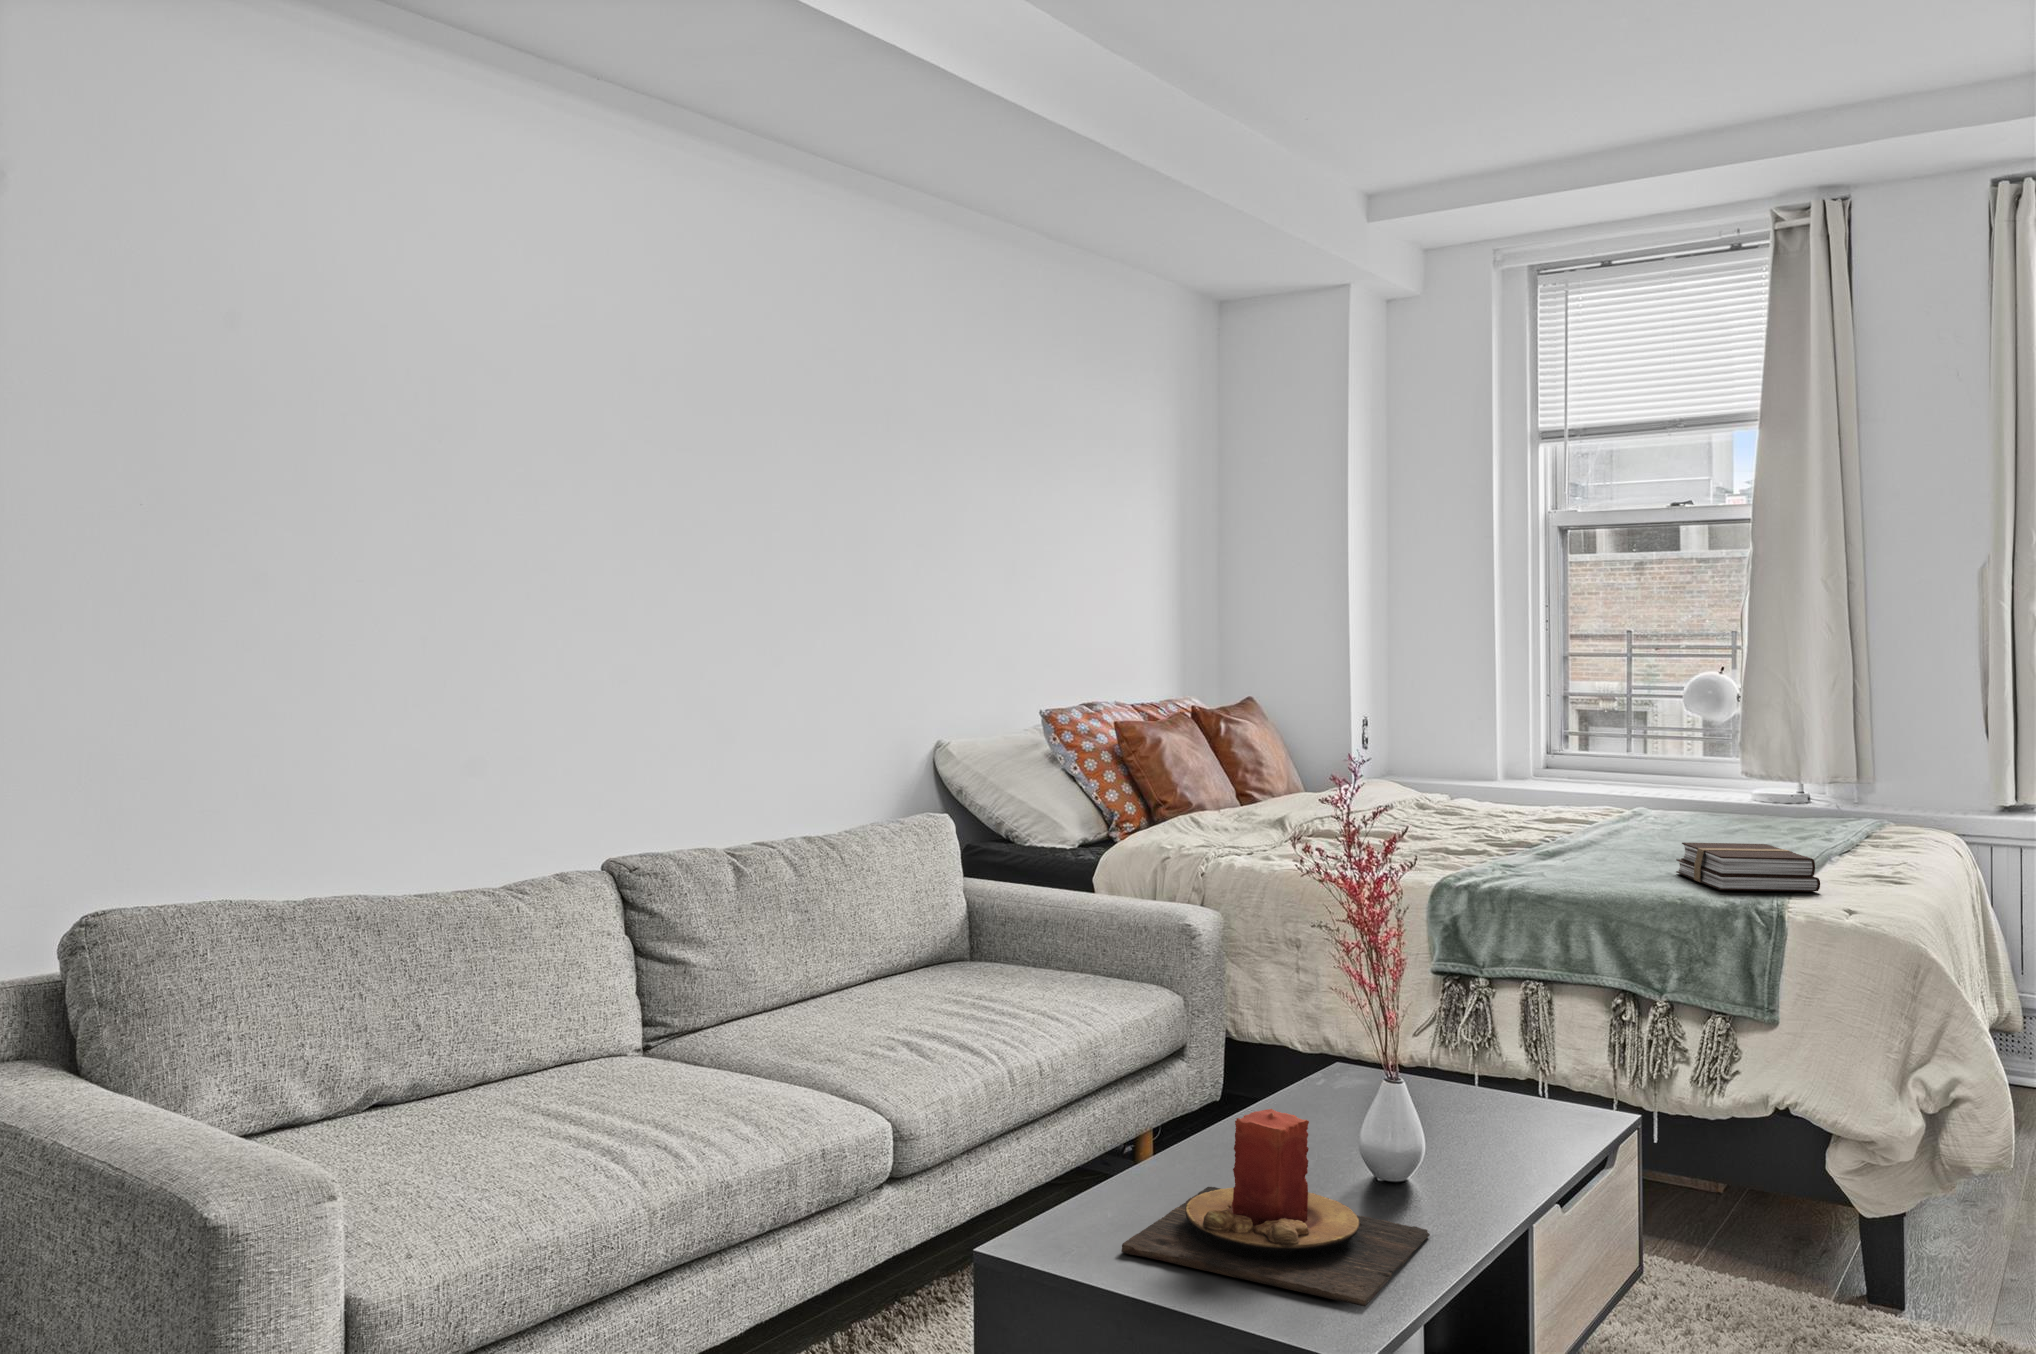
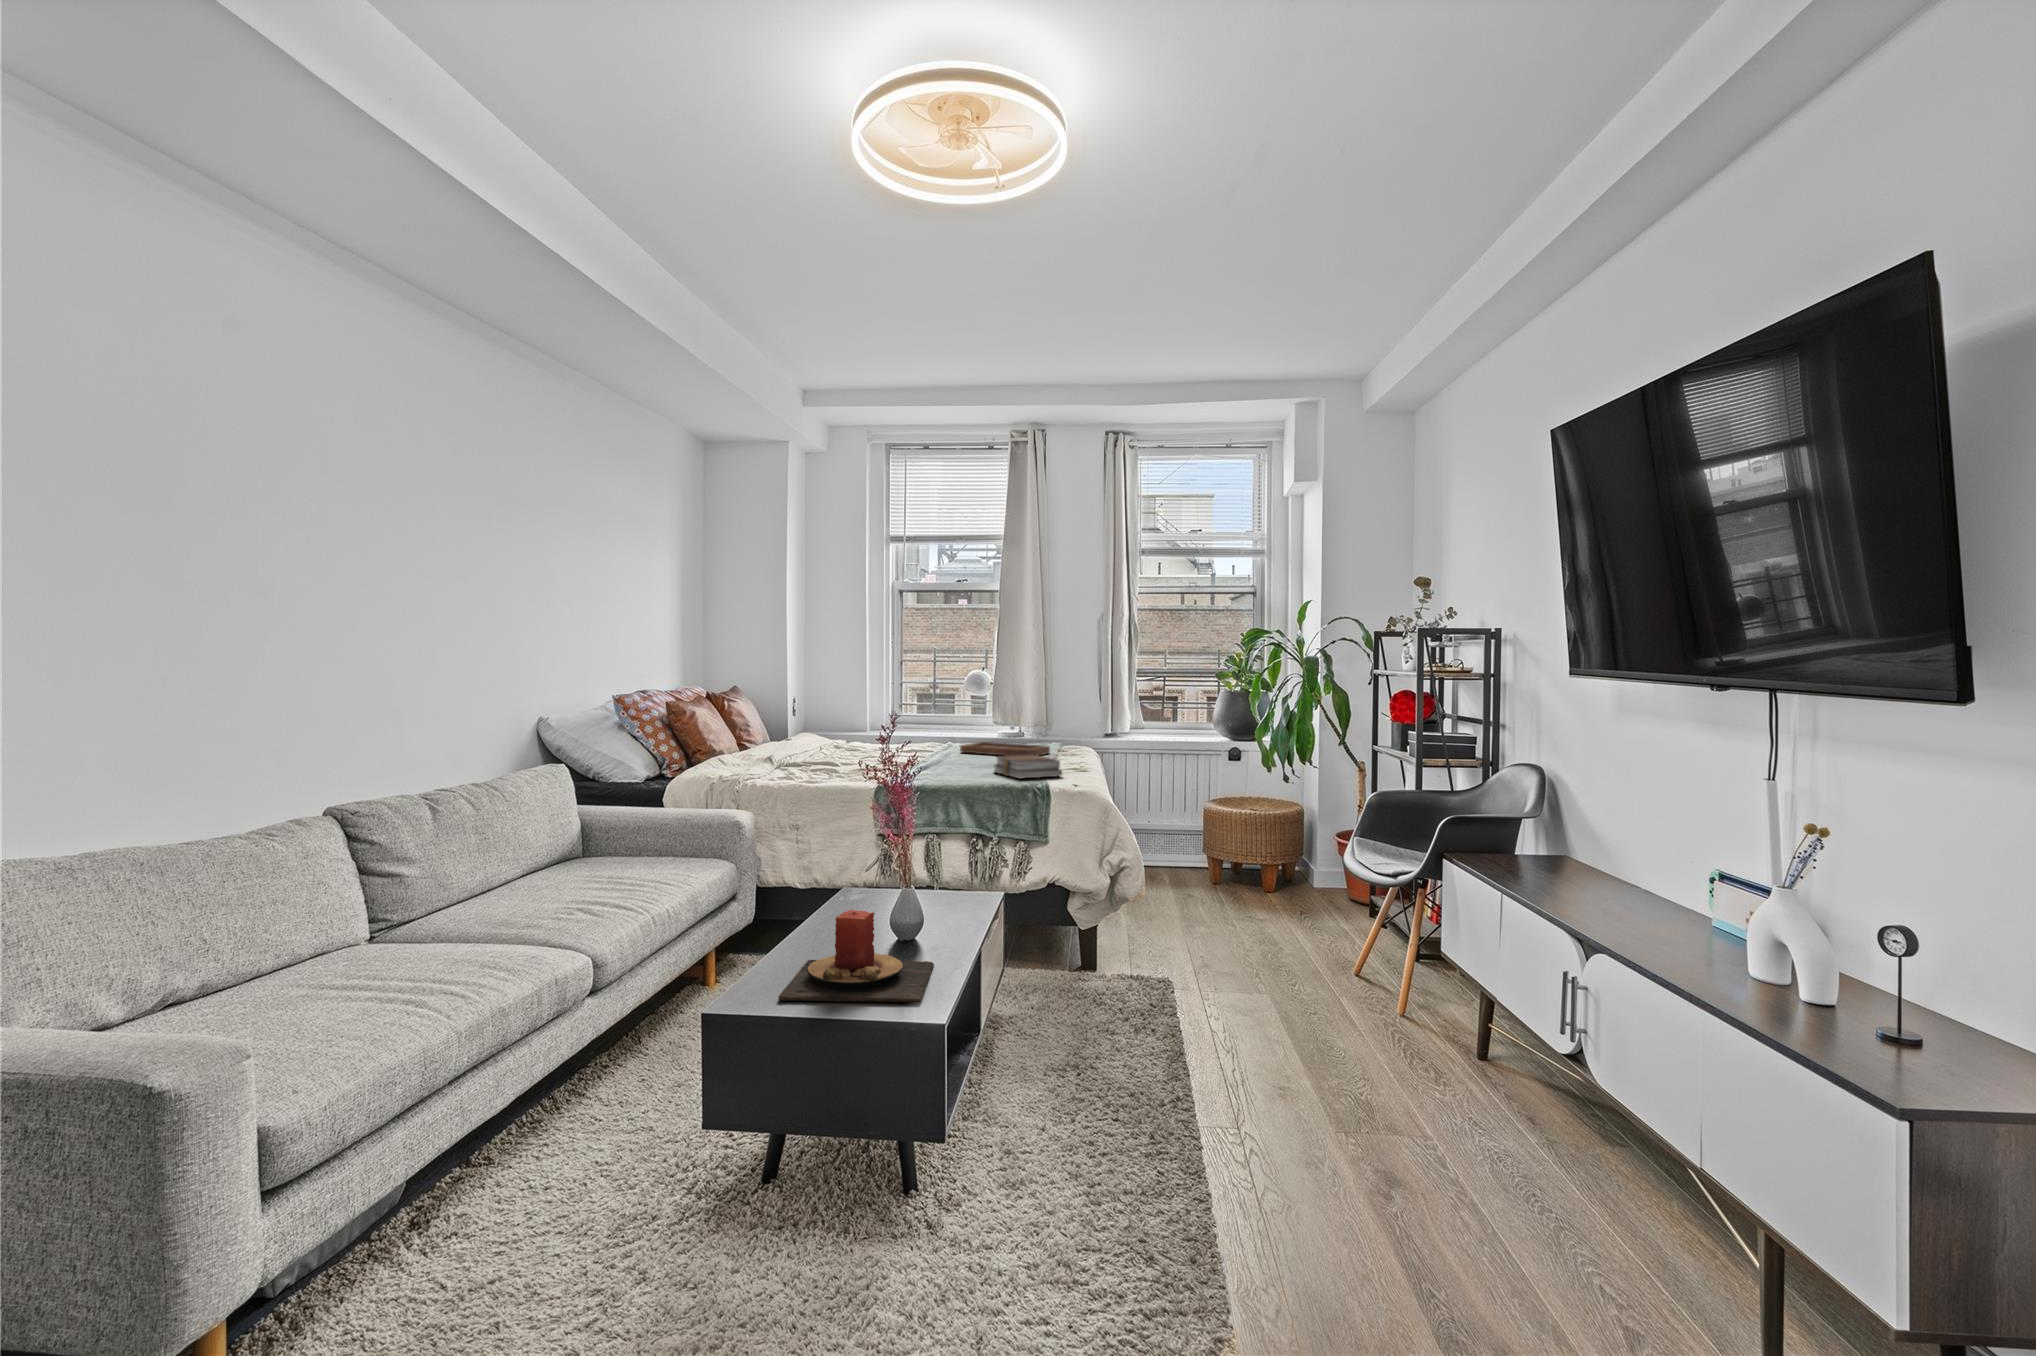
tray: none [1638,784,1827,848] -> present [960,726,1050,756]

